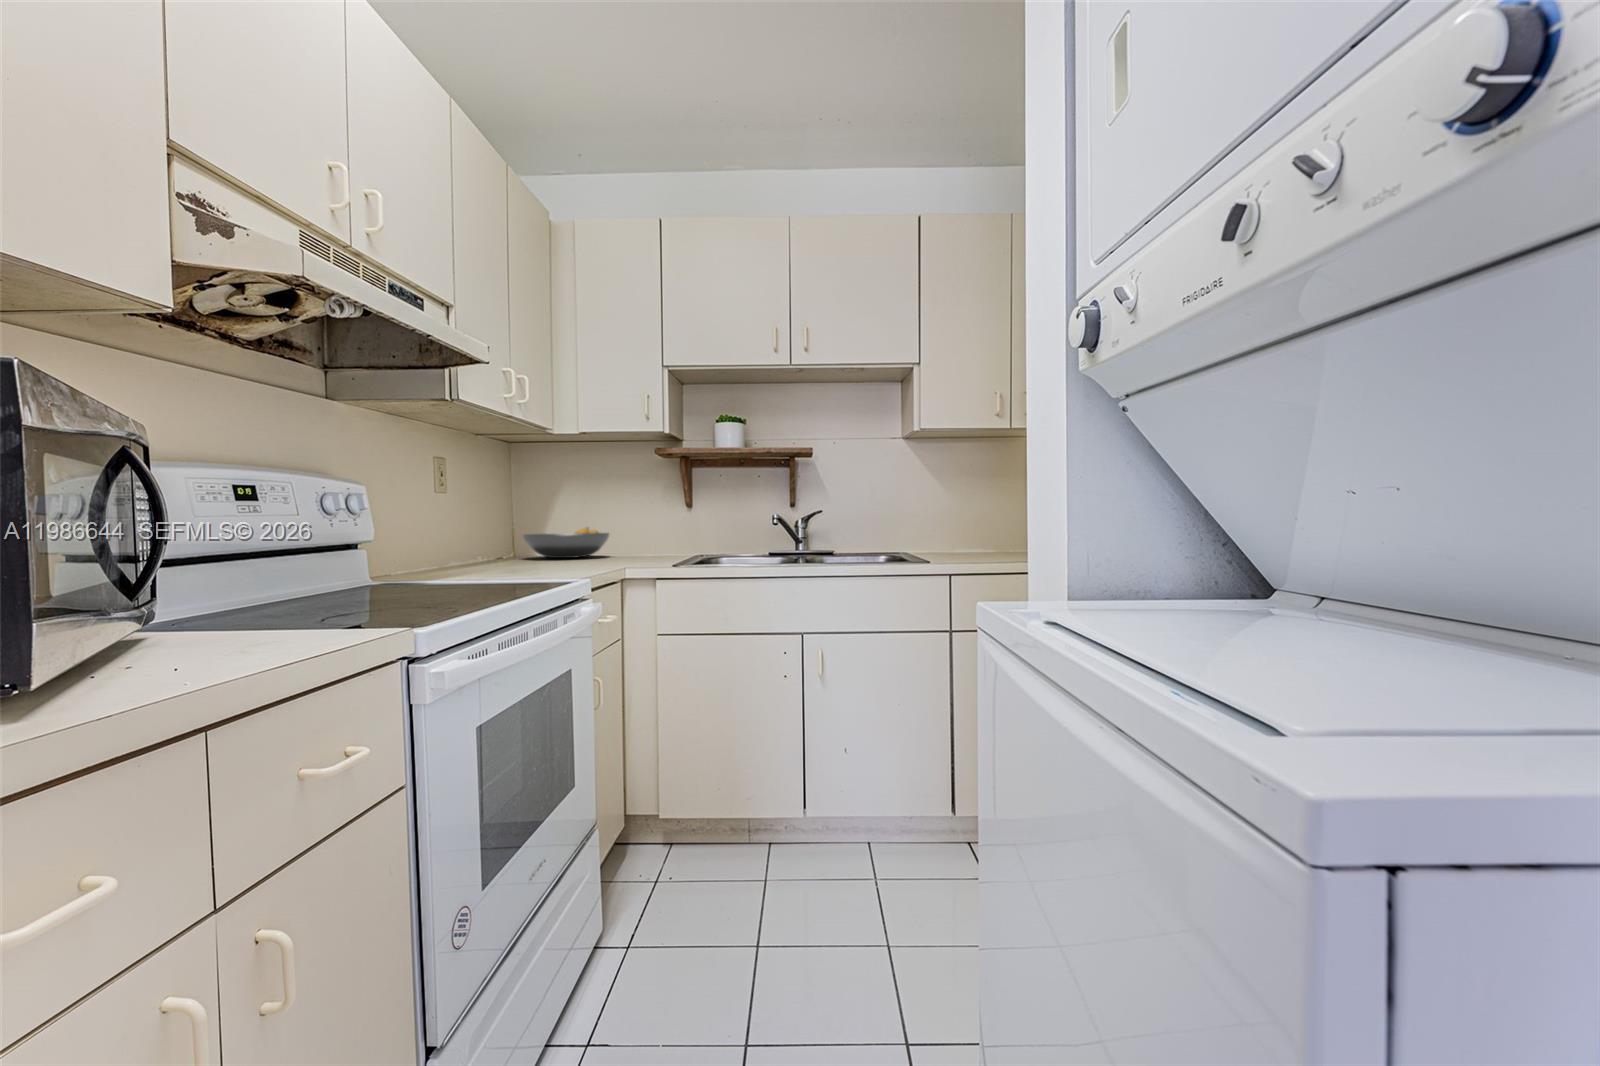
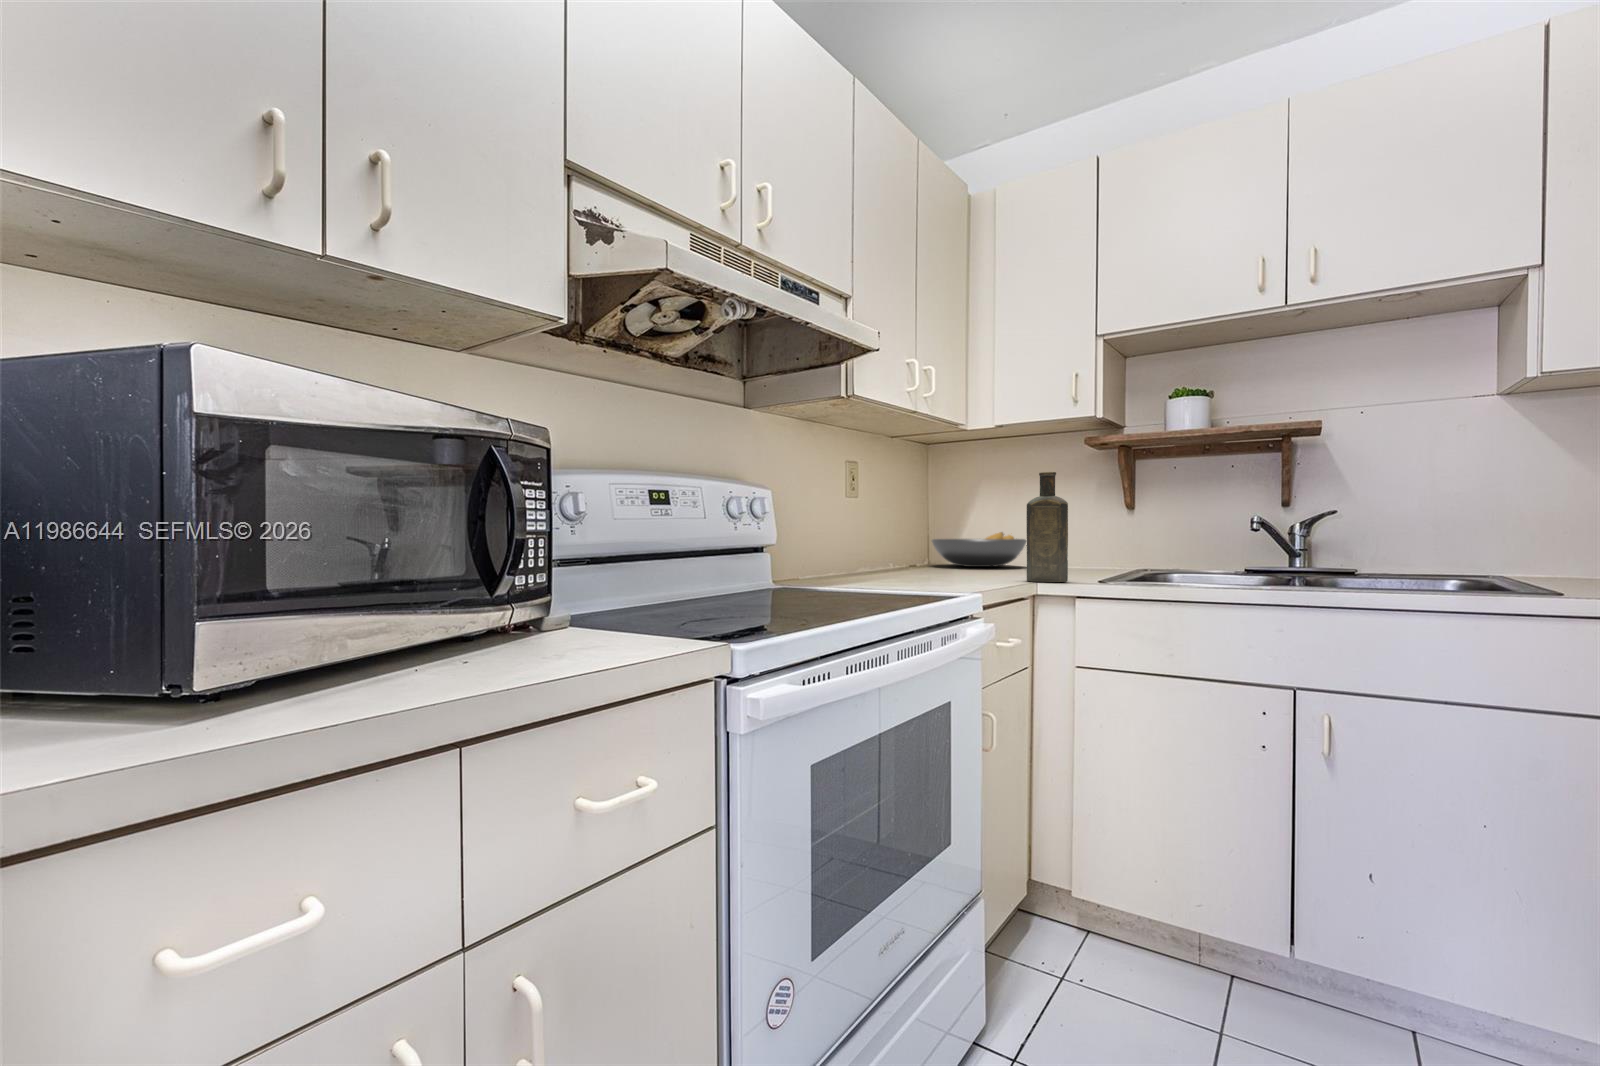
bottle: none [613,477,651,568] -> present [1026,472,1068,582]

